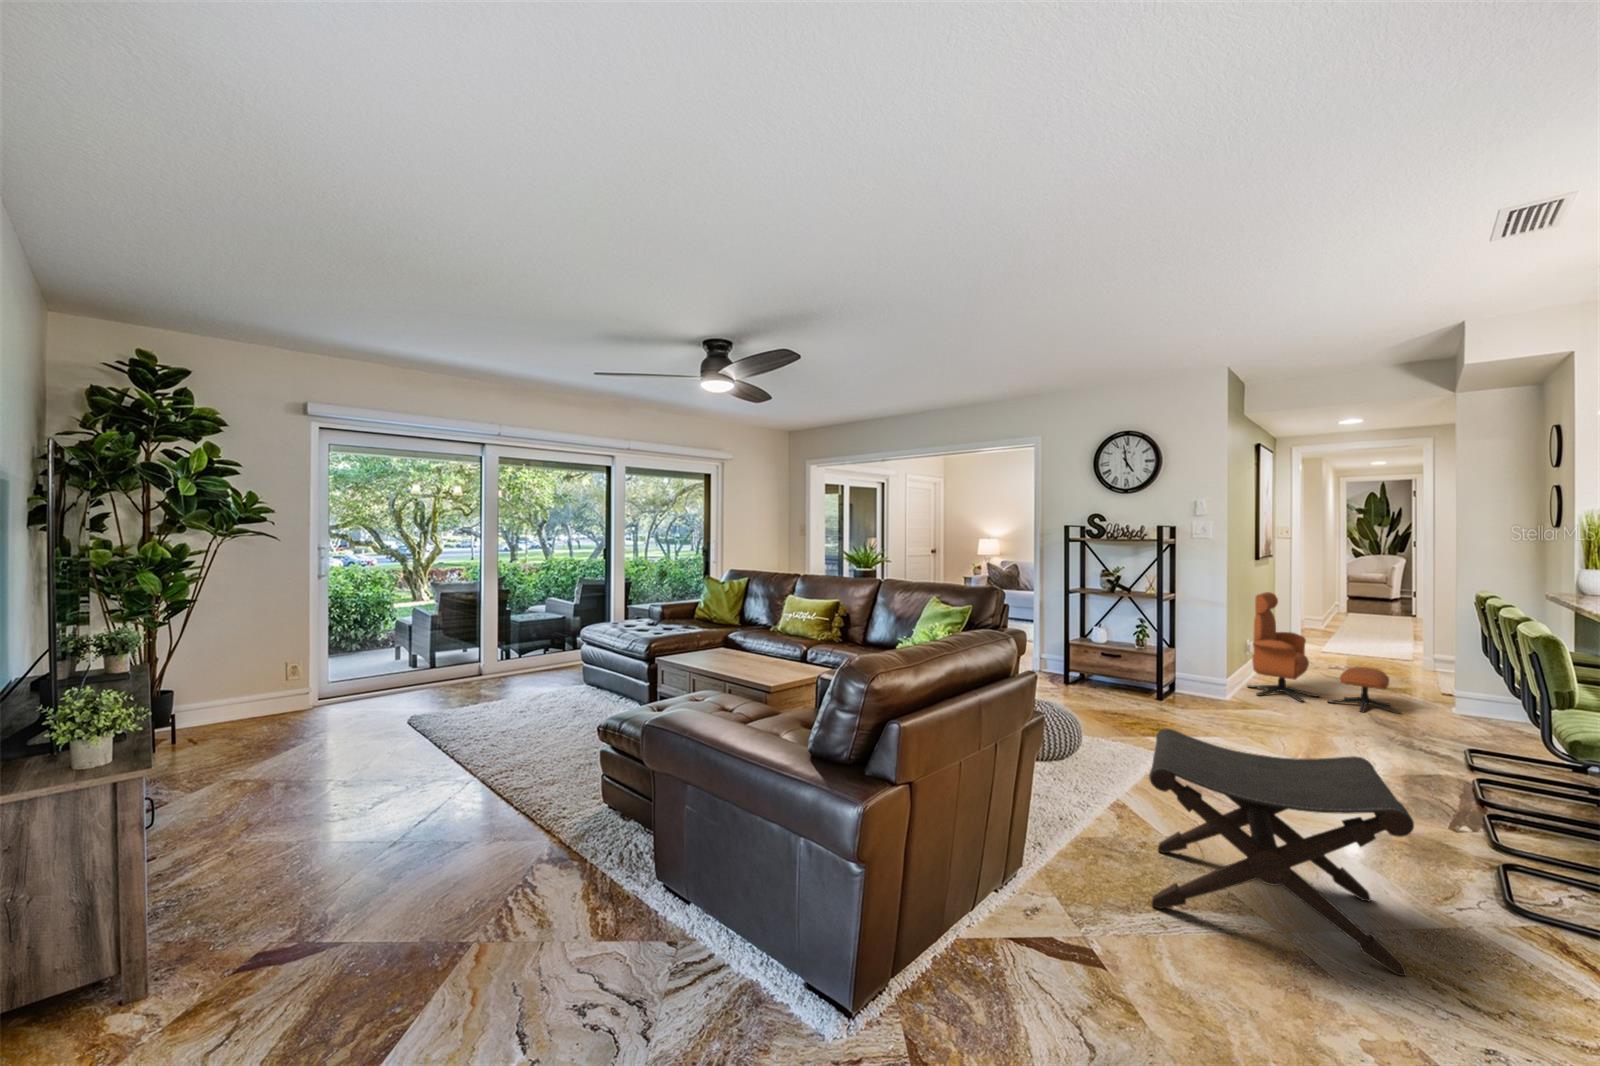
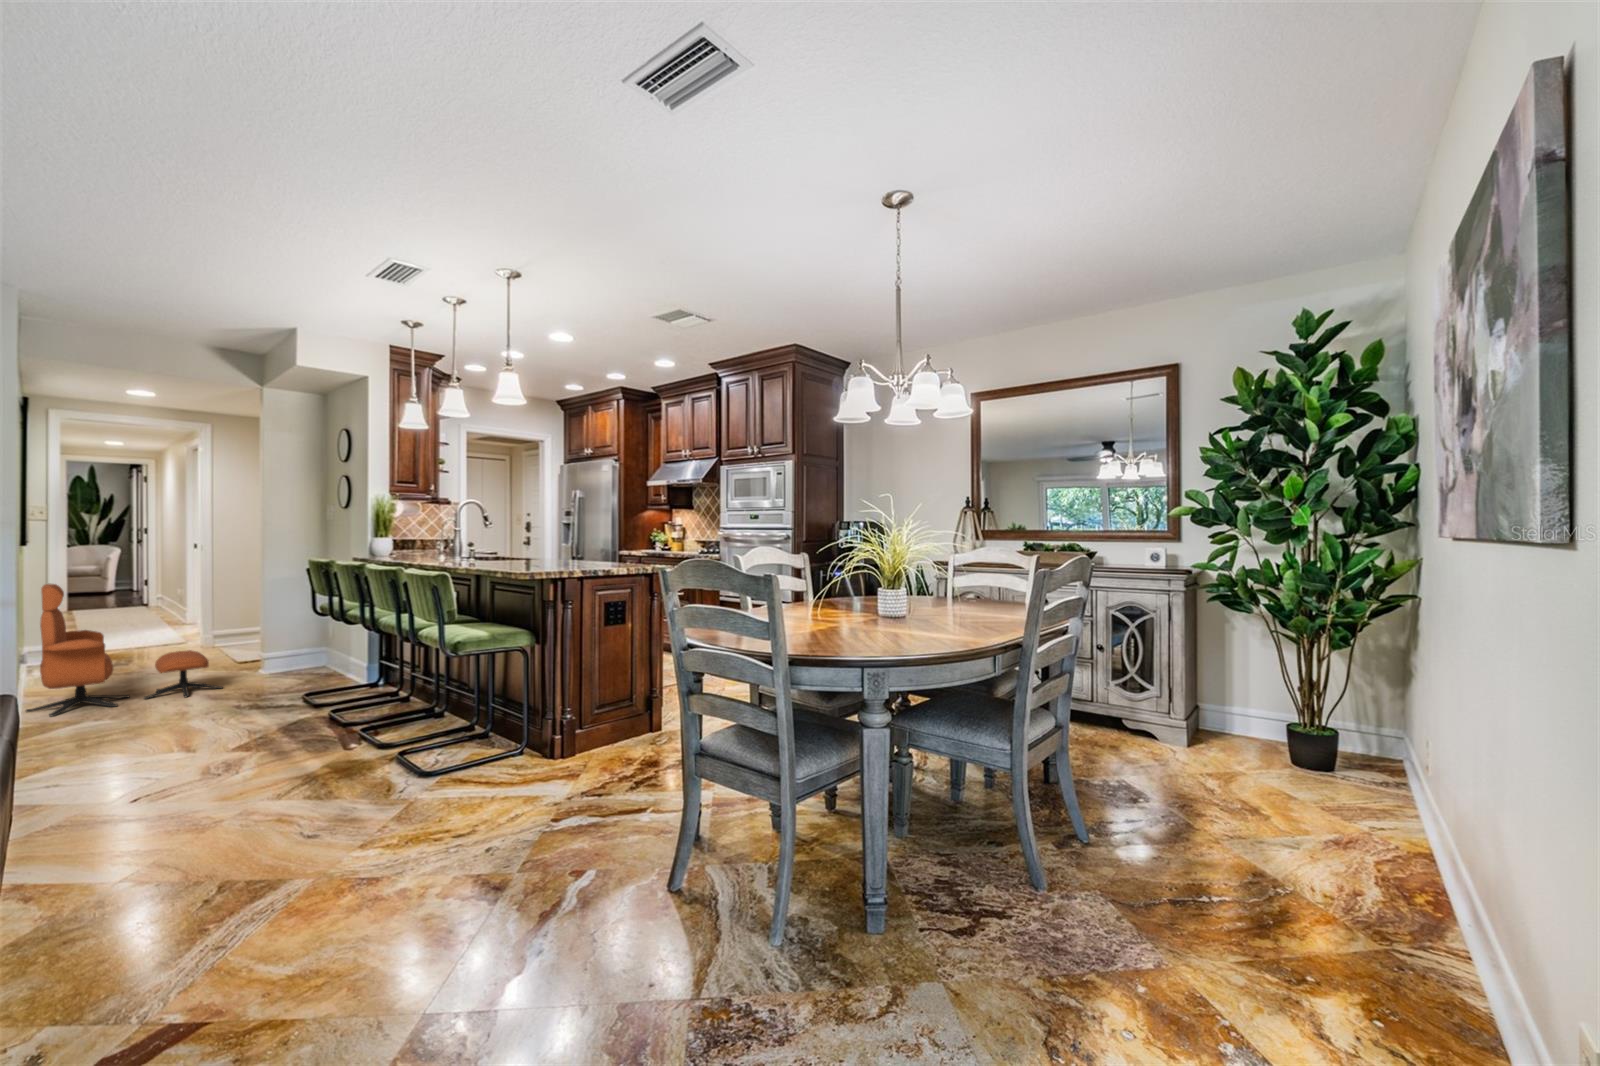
footstool: present [1149,729,1414,976] -> none [114,694,421,942]

